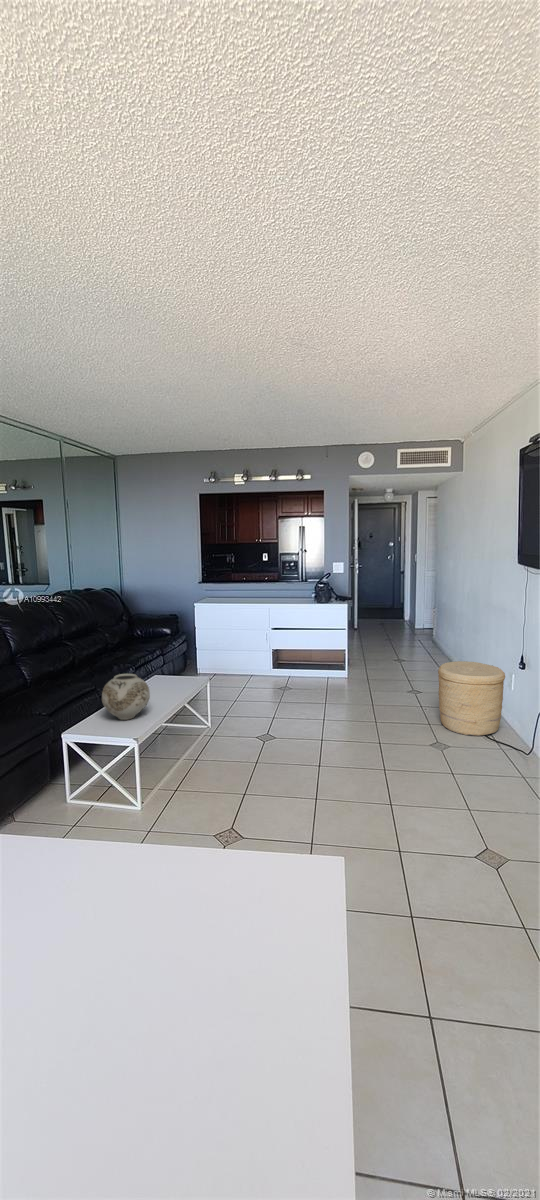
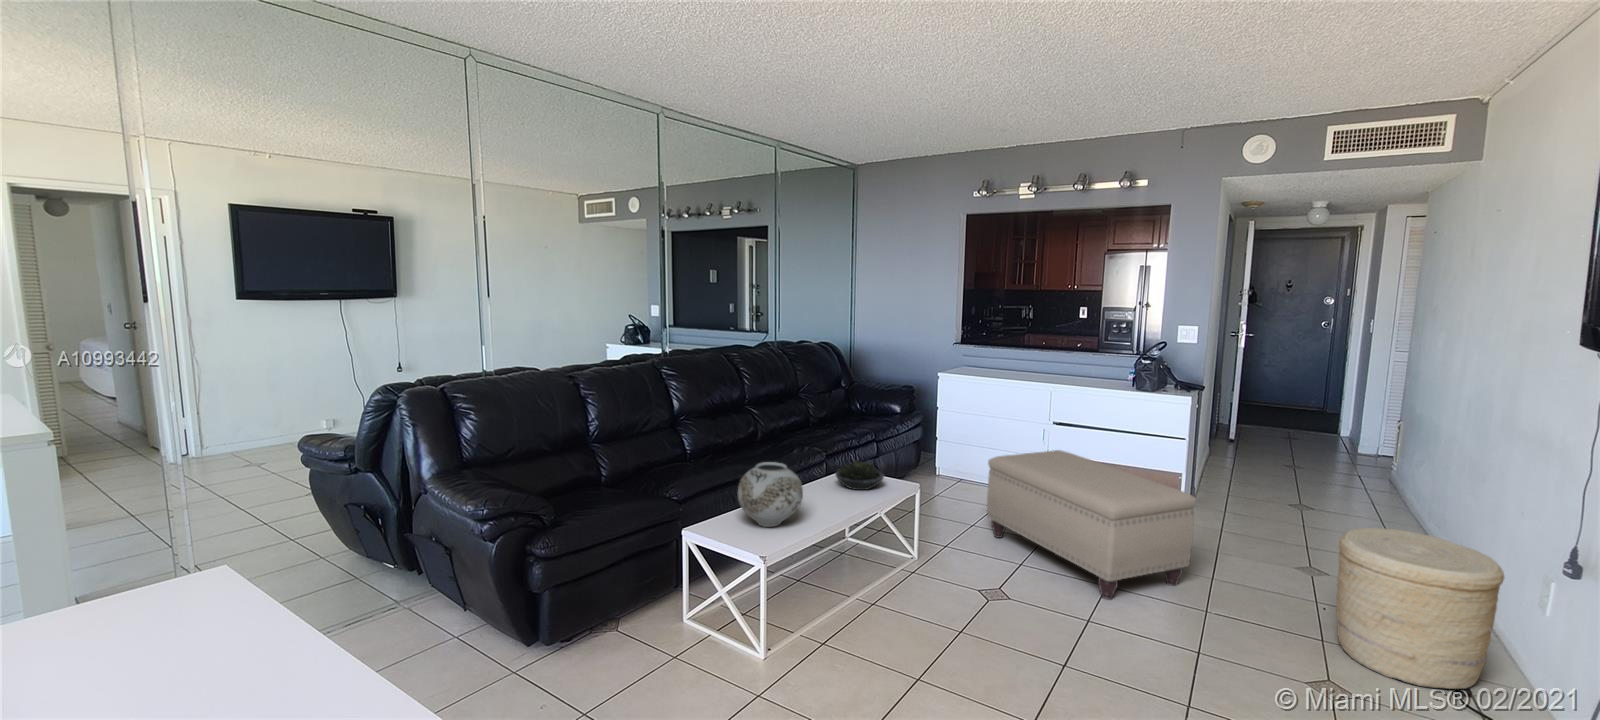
ottoman: none [246,645,367,727] -> present [987,450,1196,600]
succulent plant: none [153,666,187,687] -> present [835,461,884,490]

